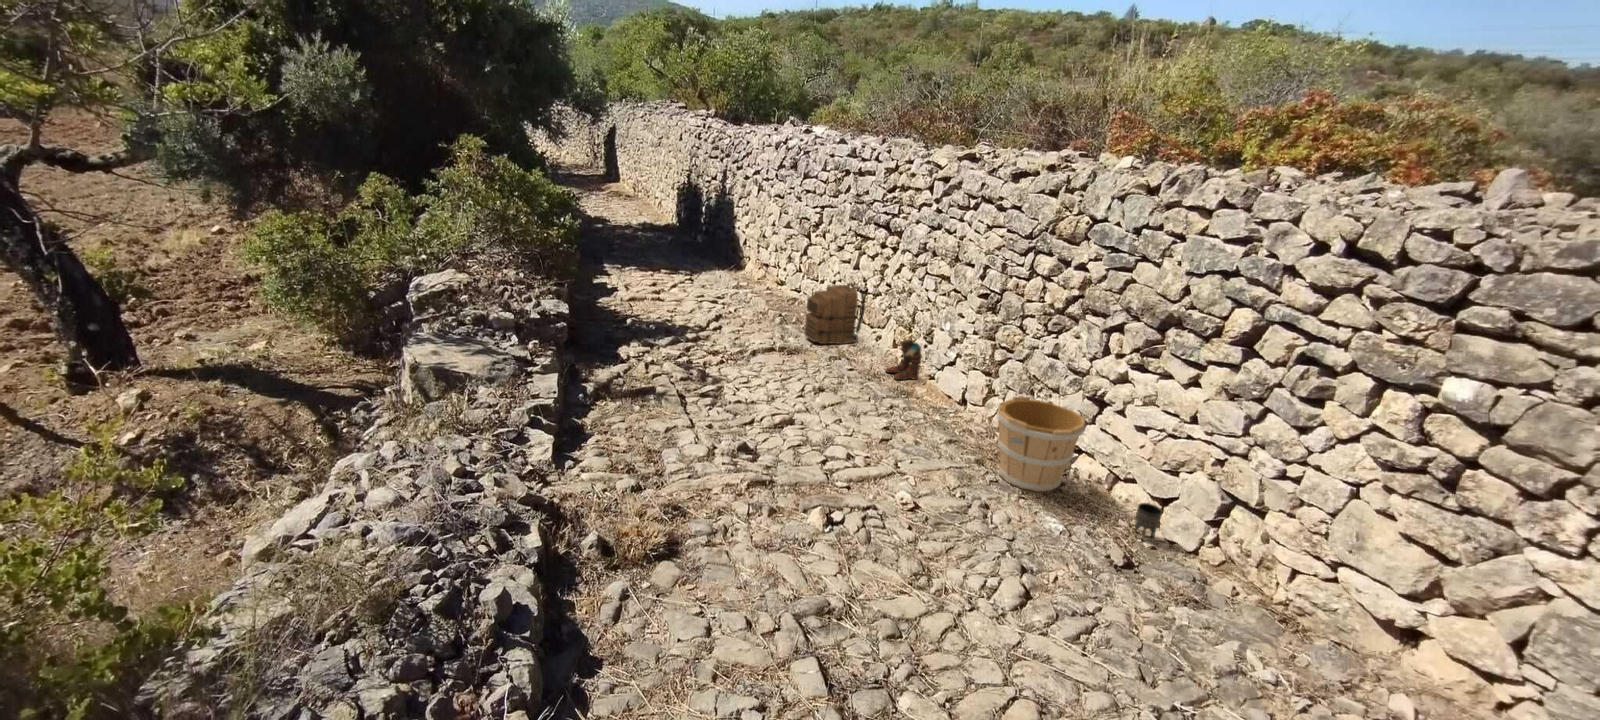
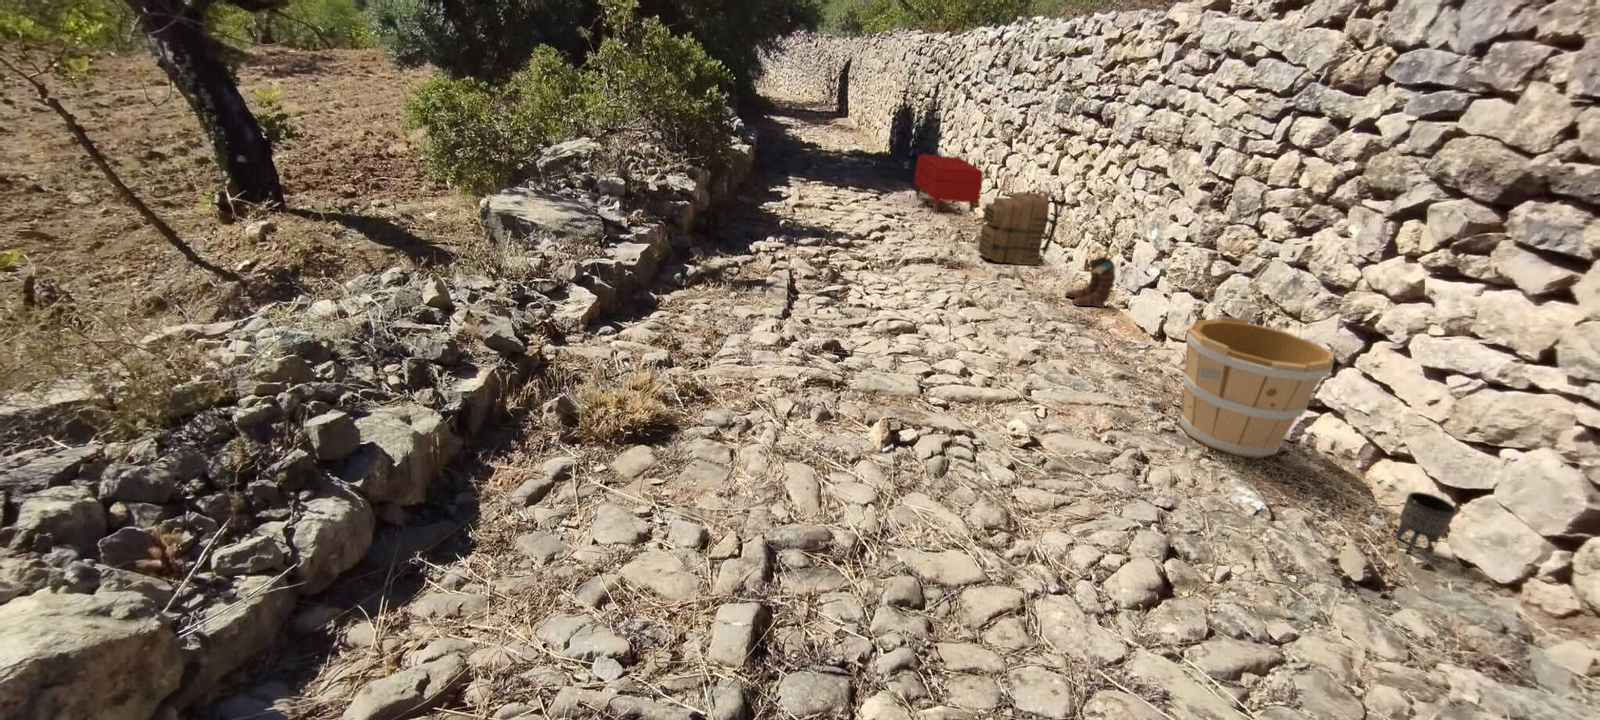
bench: none [722,240,787,296] -> present [915,154,983,215]

